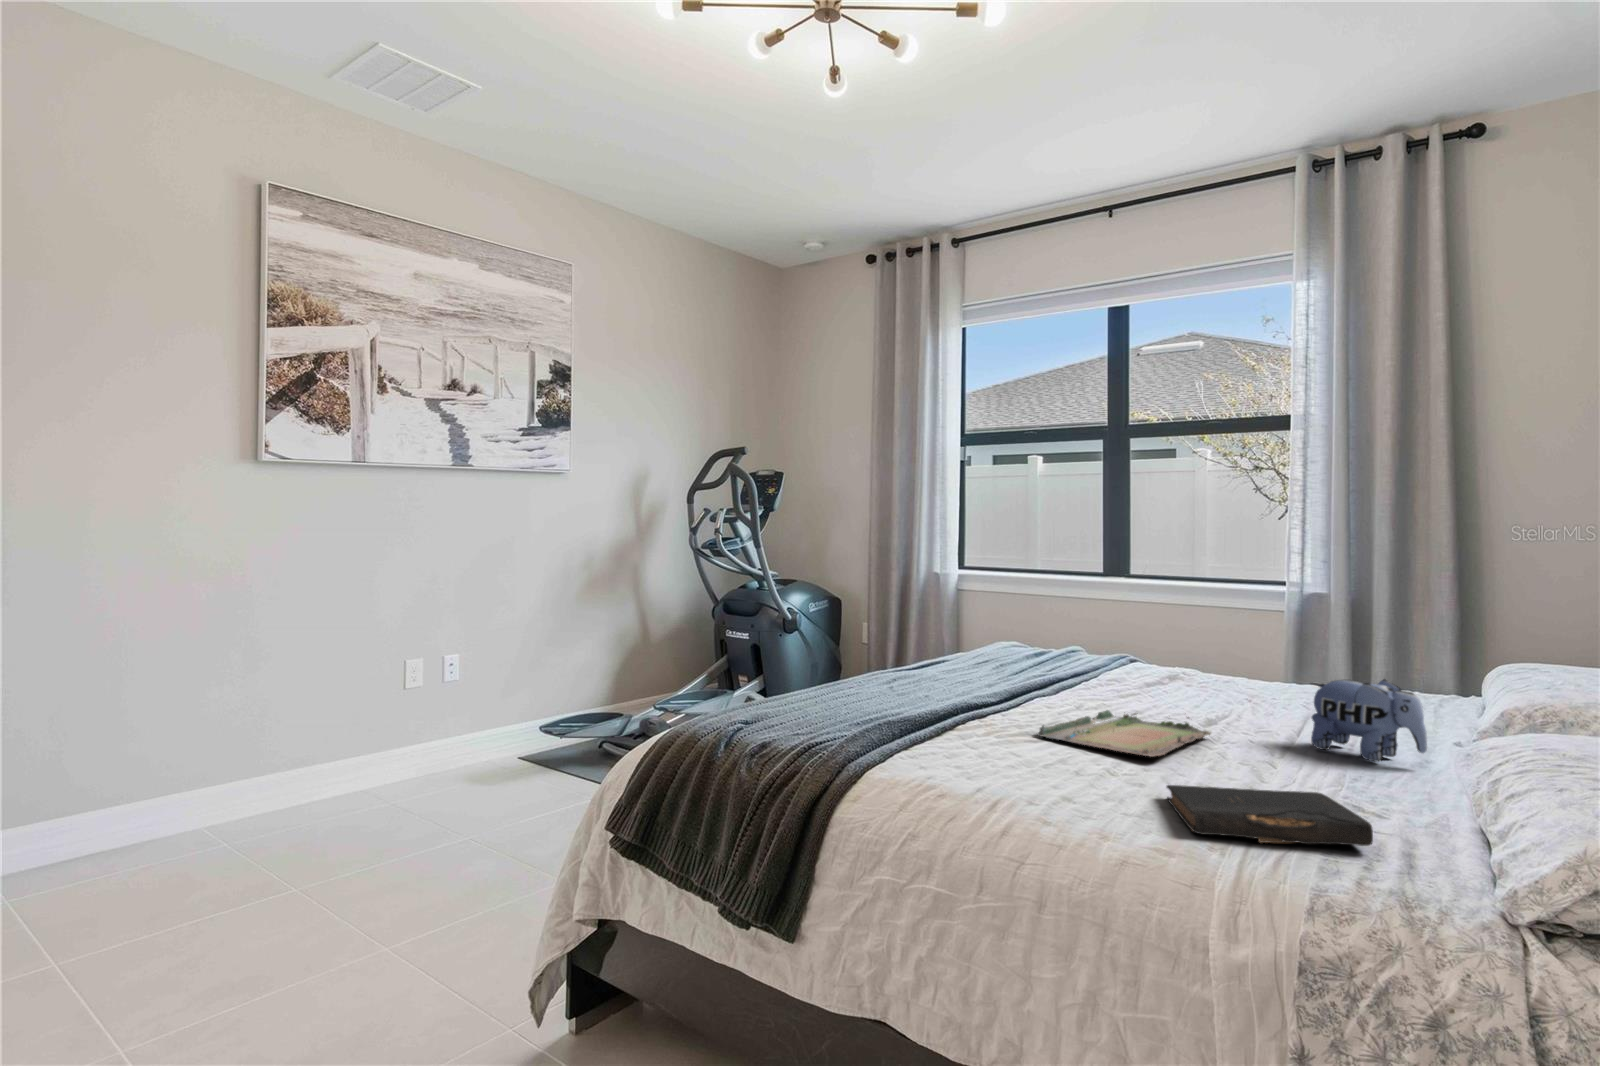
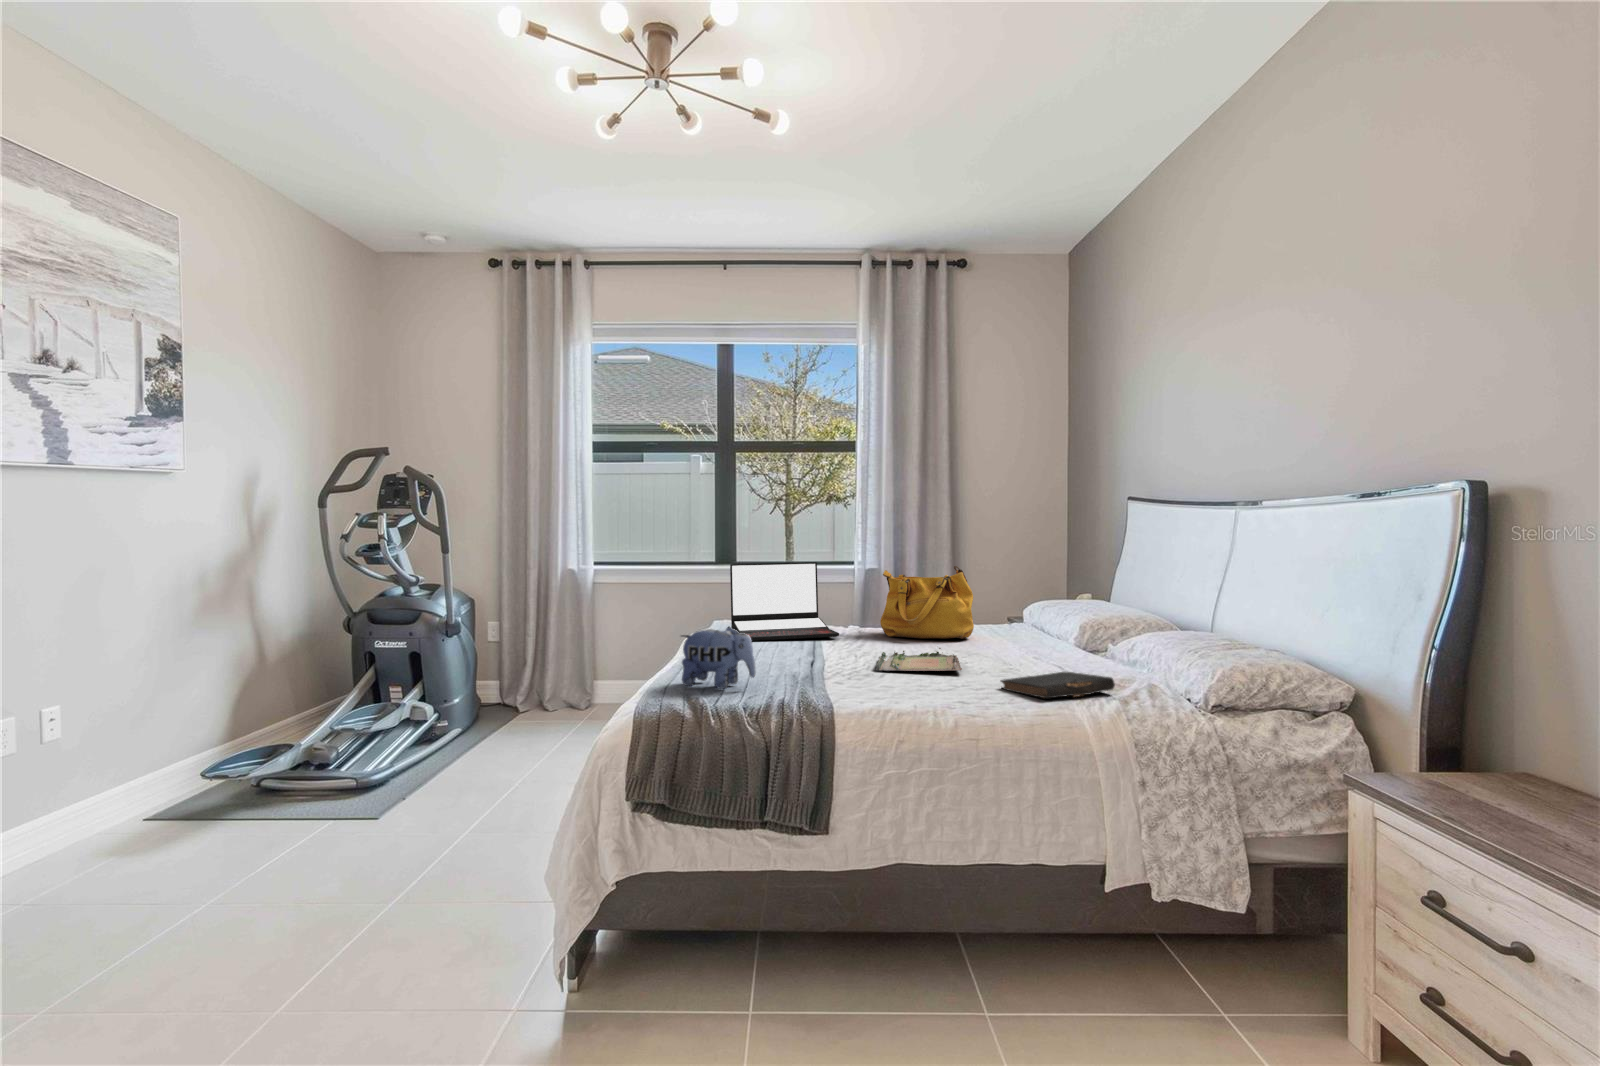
laptop: none [977,575,1111,680] -> present [730,562,839,641]
handbag: none [1188,595,1335,708] -> present [880,566,974,638]
plush toy: present [1311,679,1427,761] -> present [681,627,756,689]

